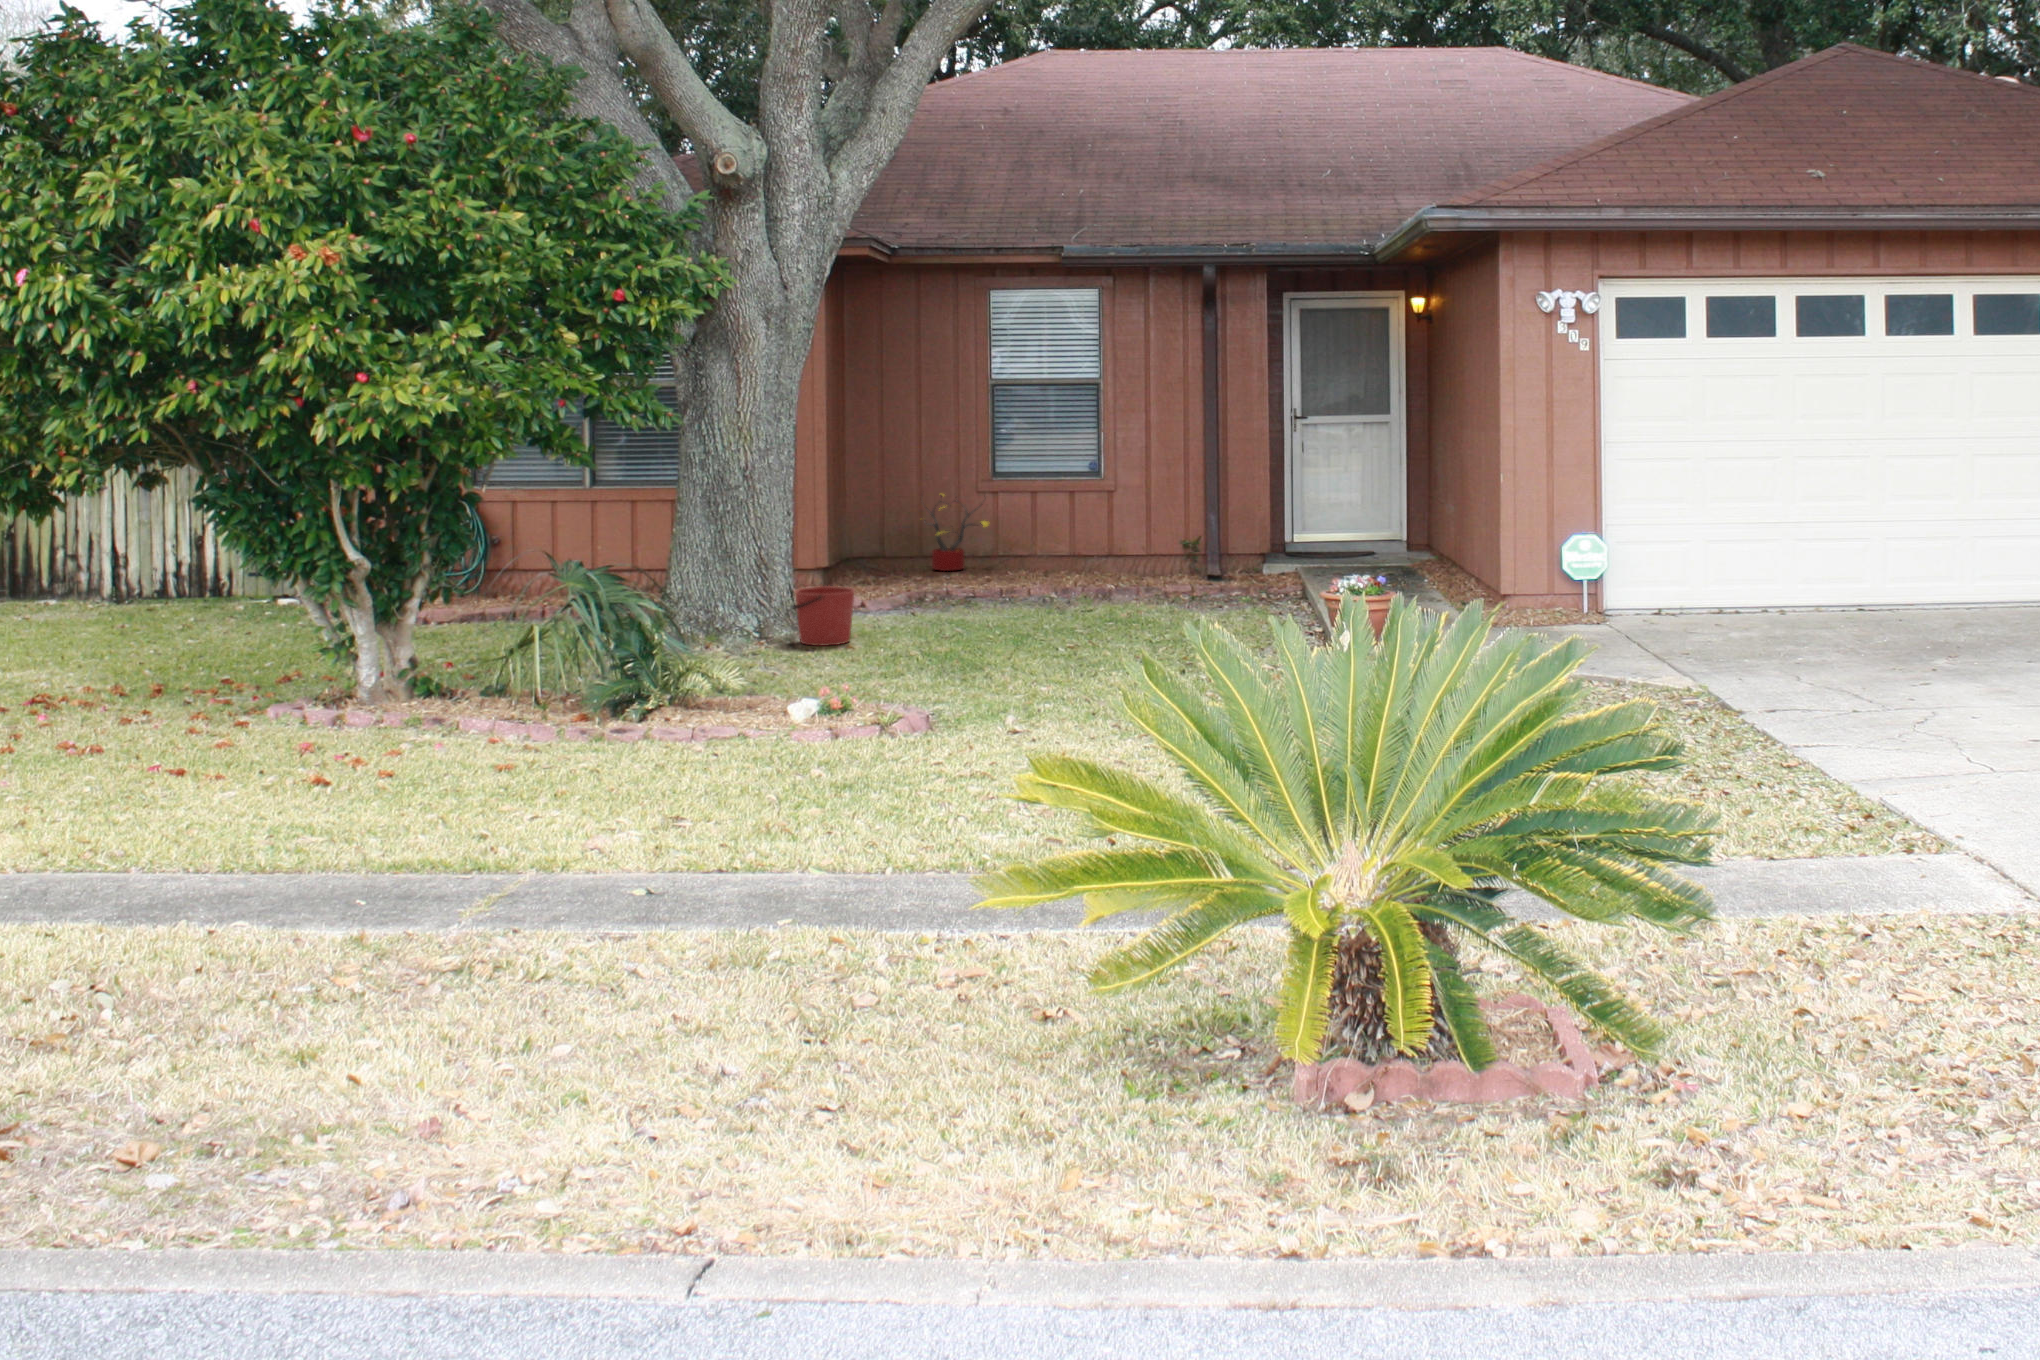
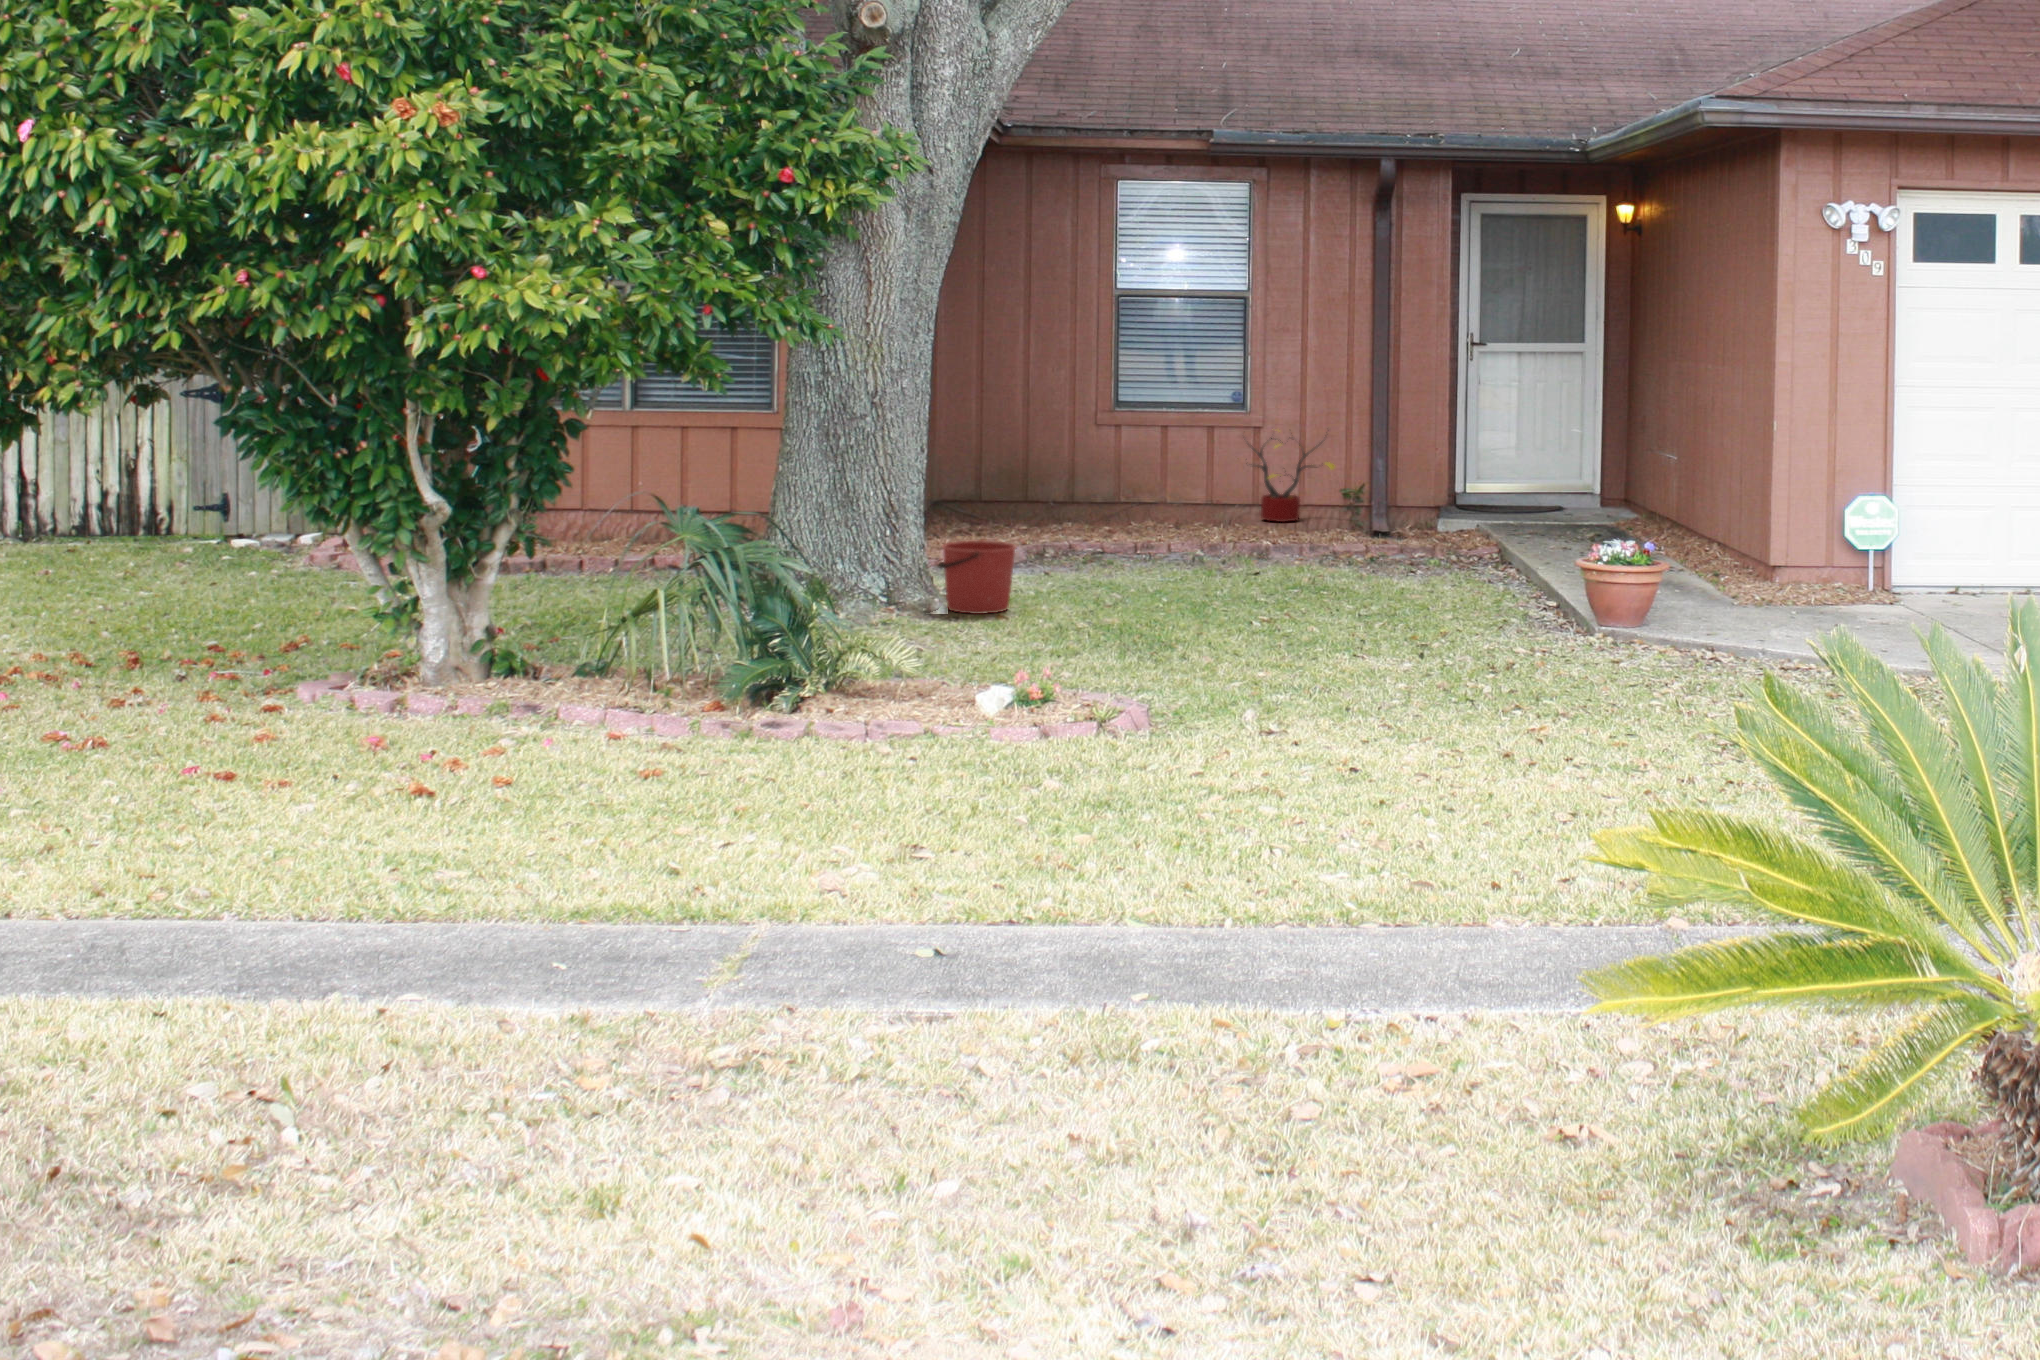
decorative plant: present [924,495,989,571] -> present [1244,437,1335,521]

